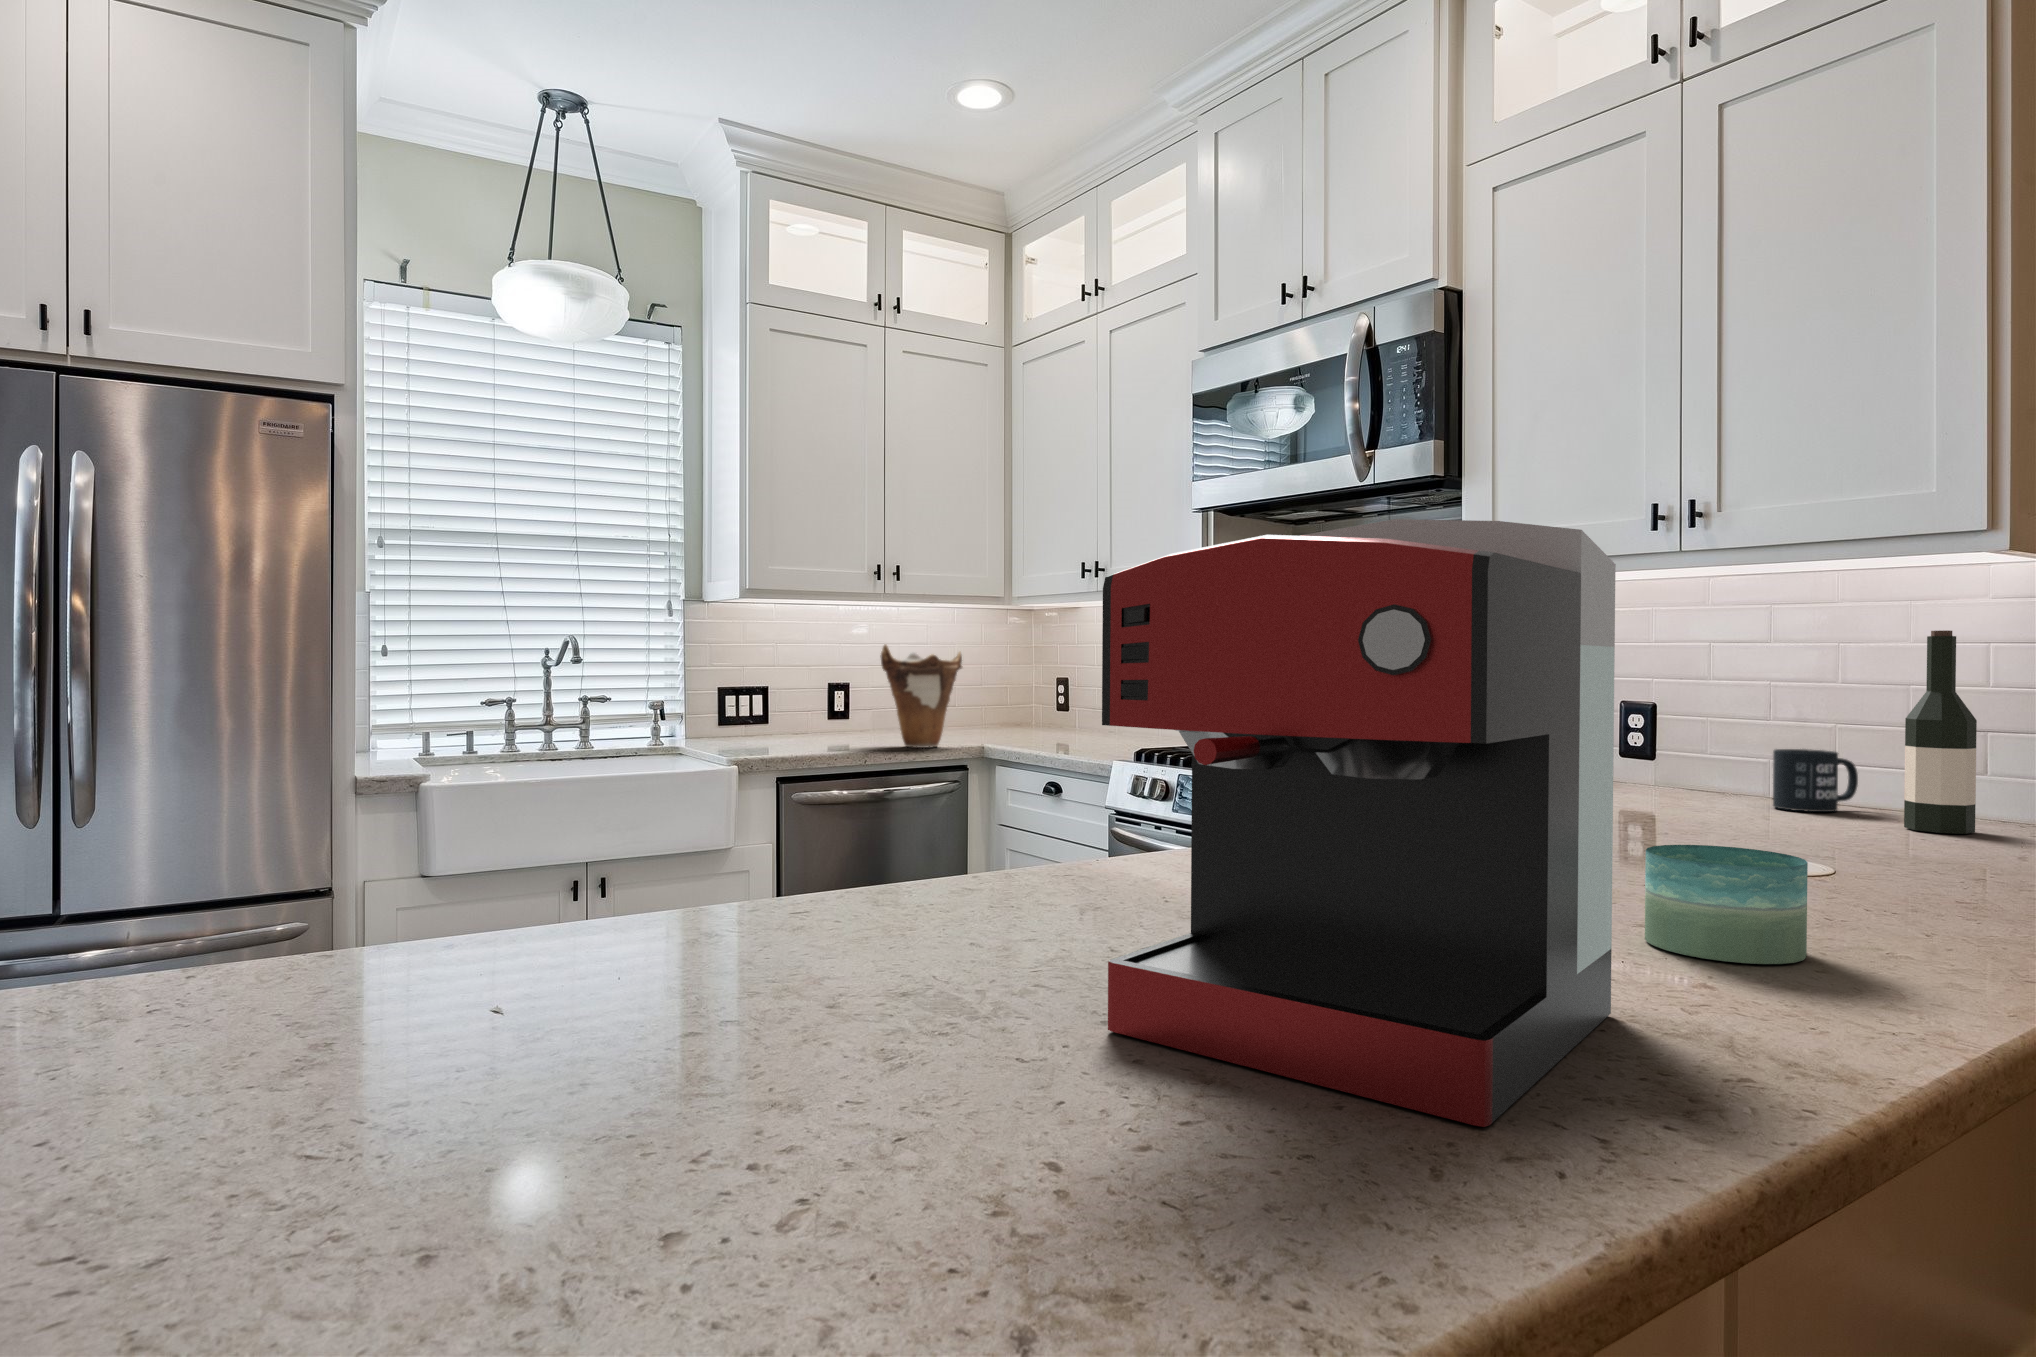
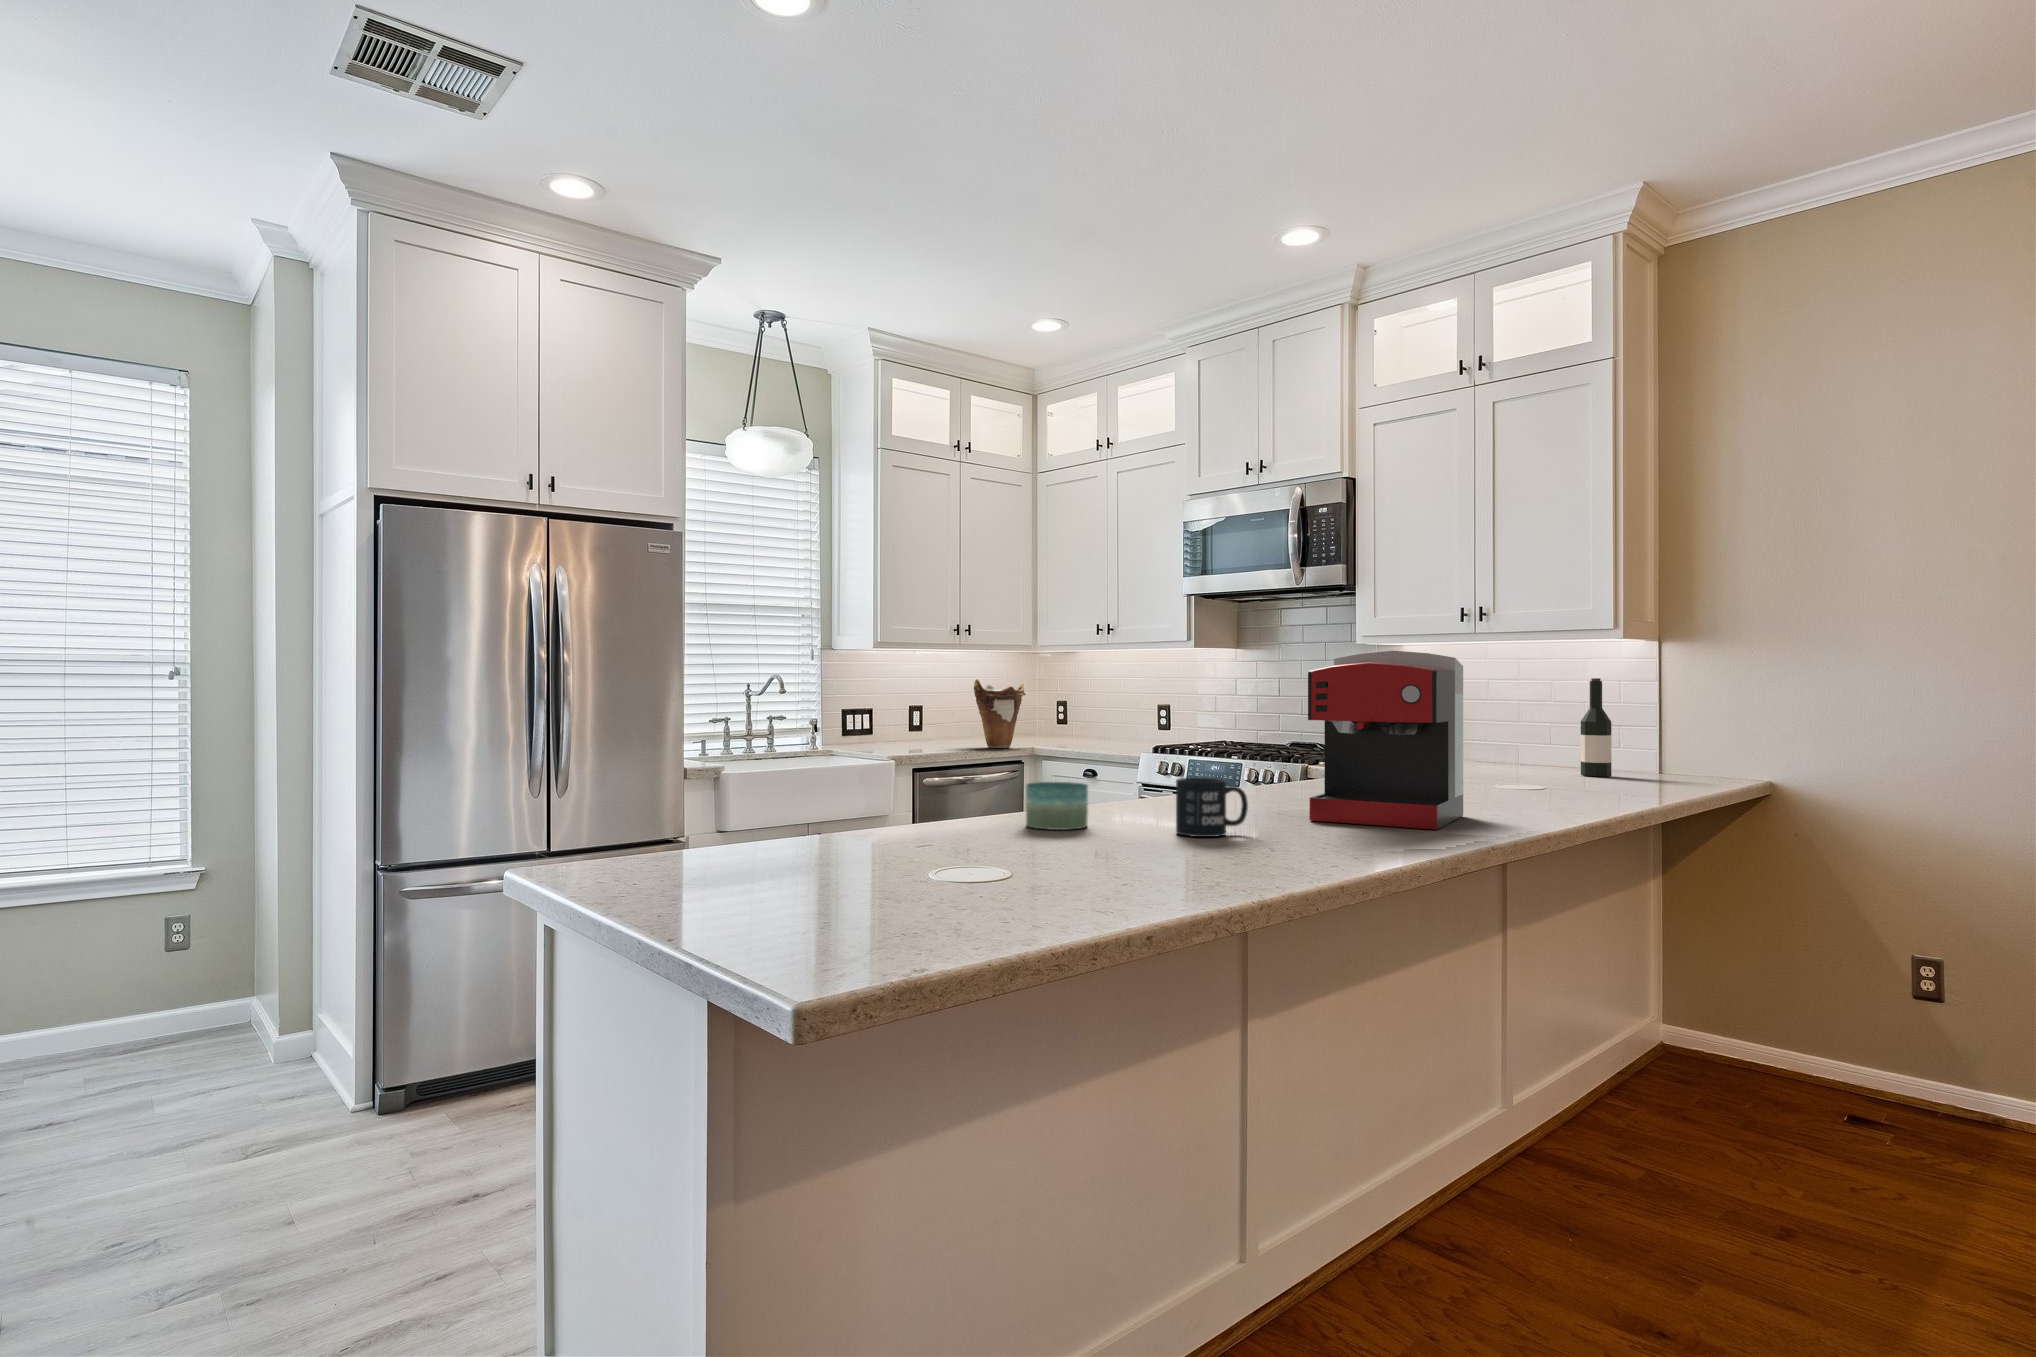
mug: present [1773,749,1858,812] -> present [1176,778,1248,837]
candle: present [1645,845,1808,964] -> present [1026,782,1088,830]

